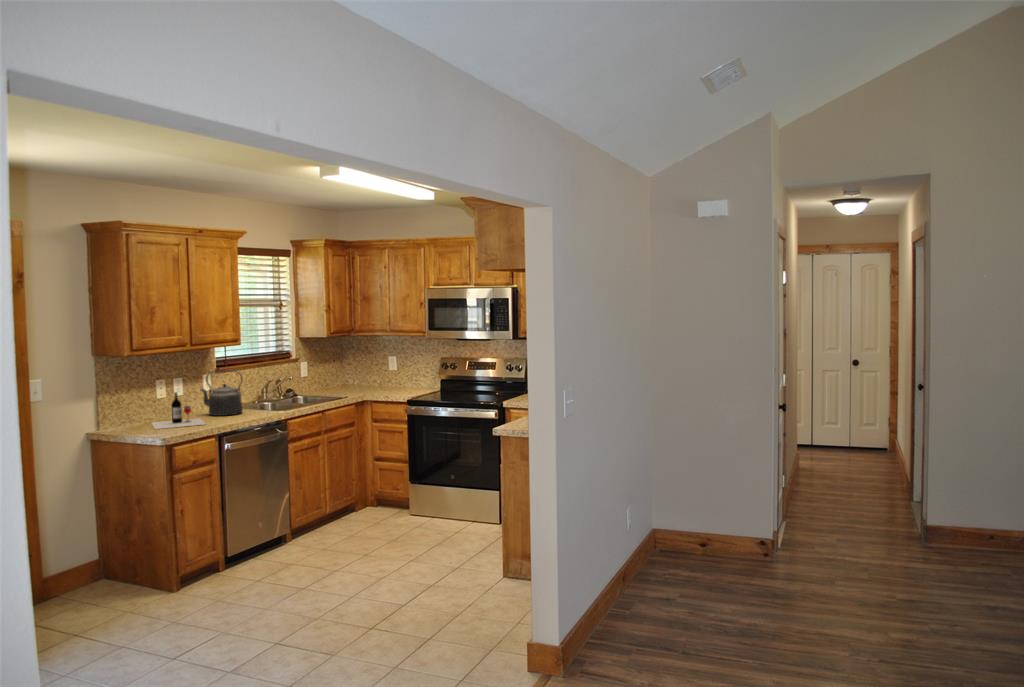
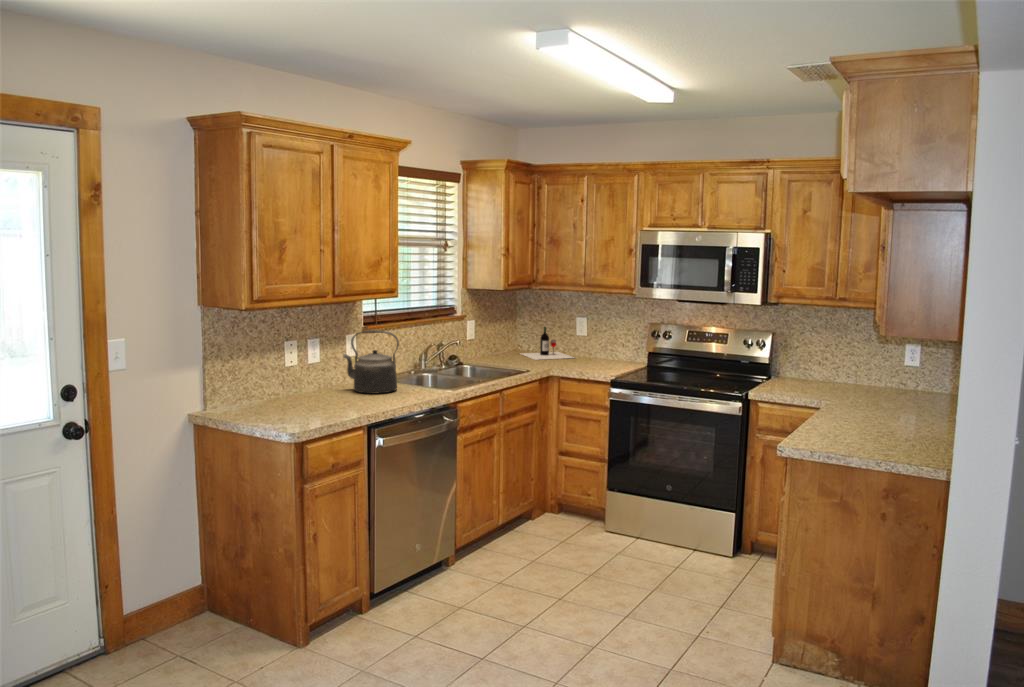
wine bottle: present [152,392,206,429] -> present [521,327,574,360]

